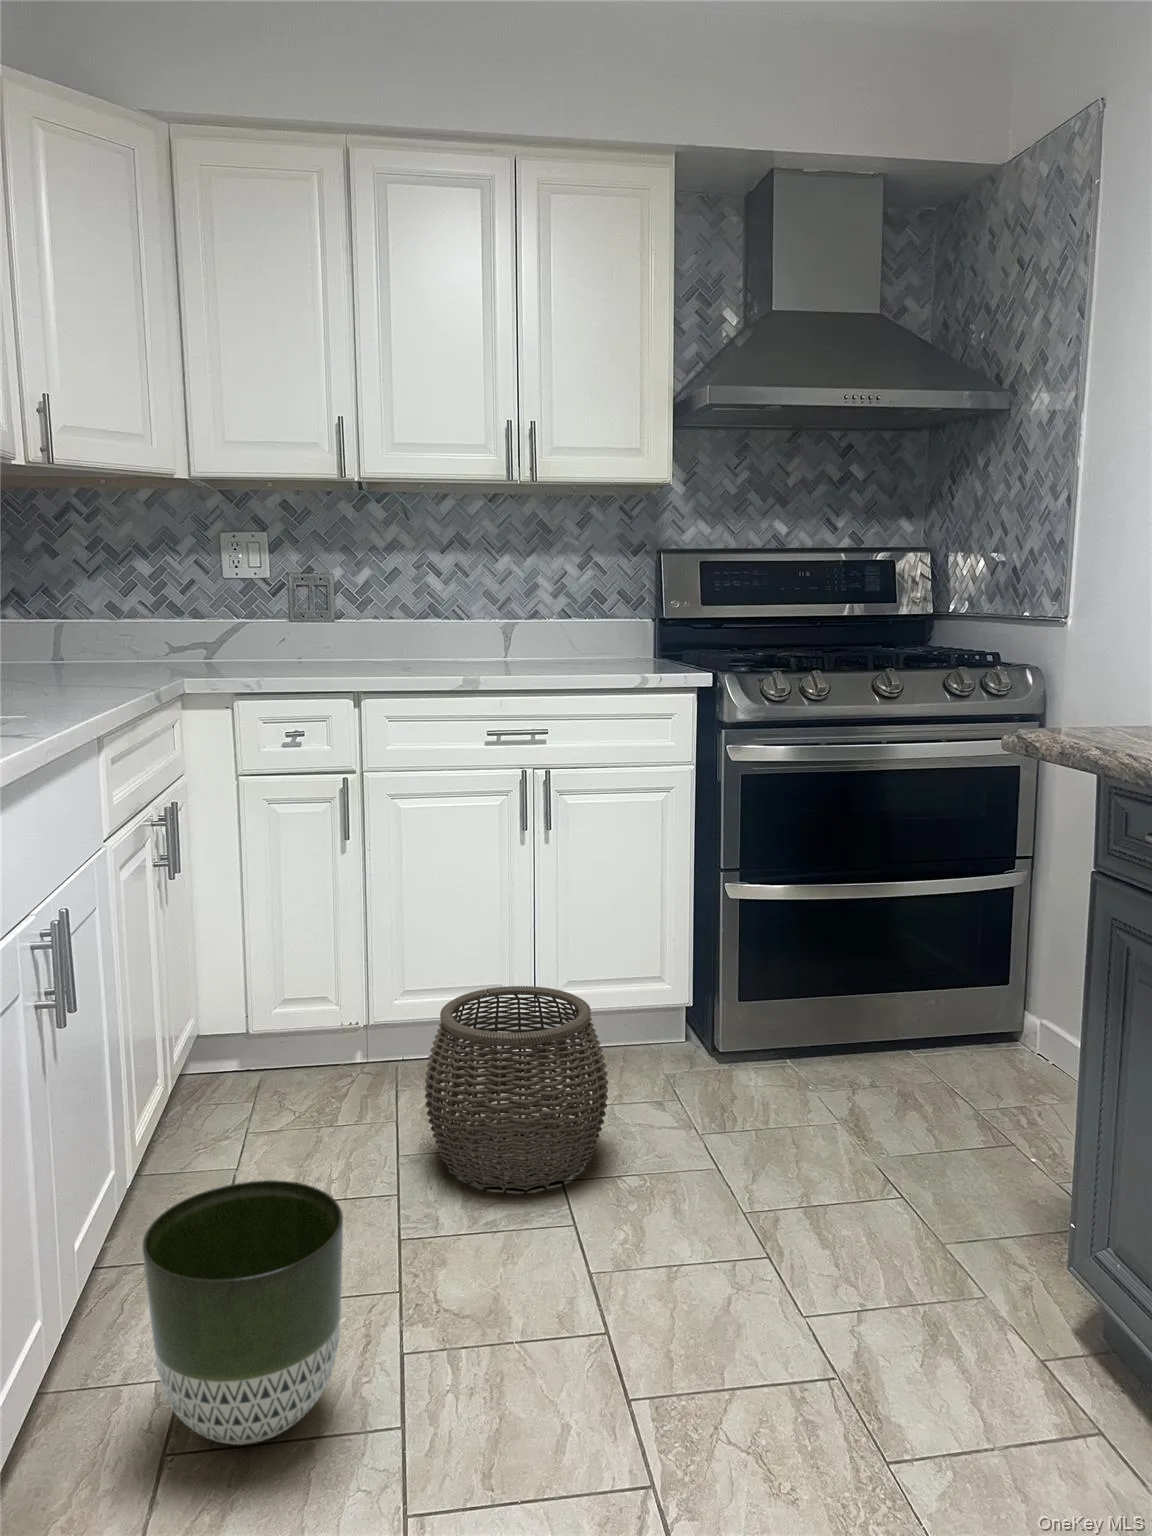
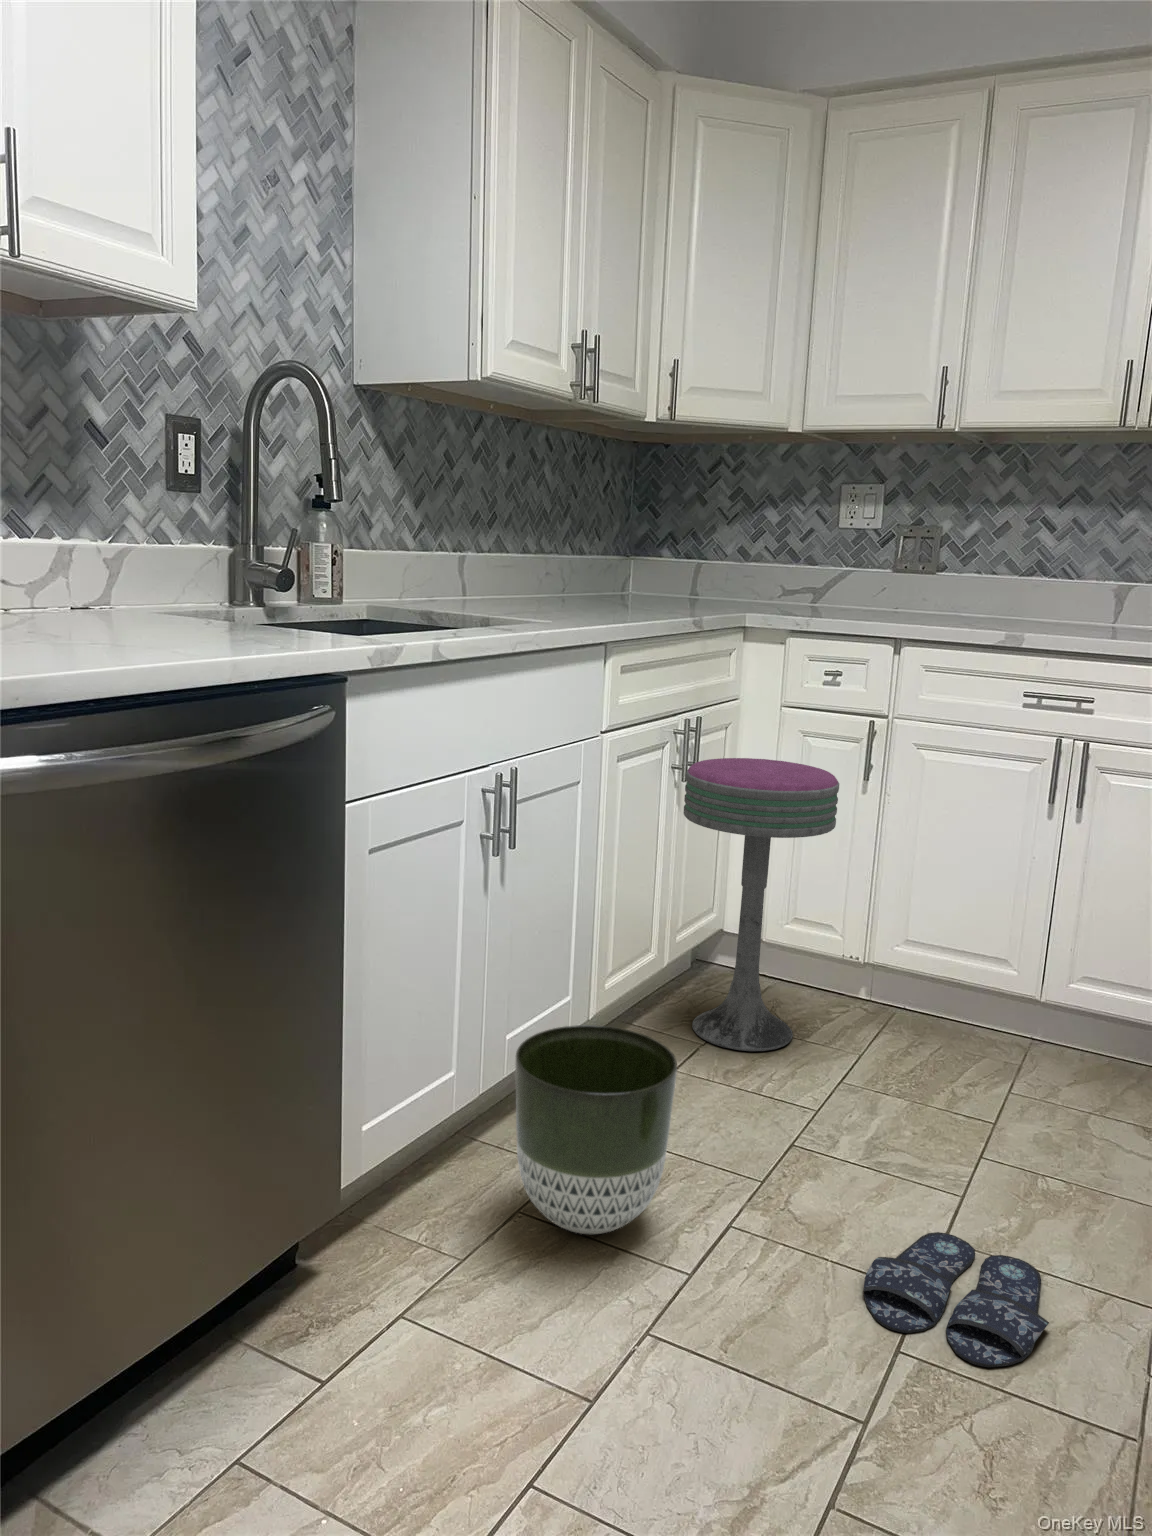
bar stool: none [169,836,343,1164] -> present [684,758,839,1051]
woven basket: present [425,986,608,1191] -> none [863,946,1059,1155]
slippers: none [555,1265,723,1385] -> present [864,1232,1049,1367]

